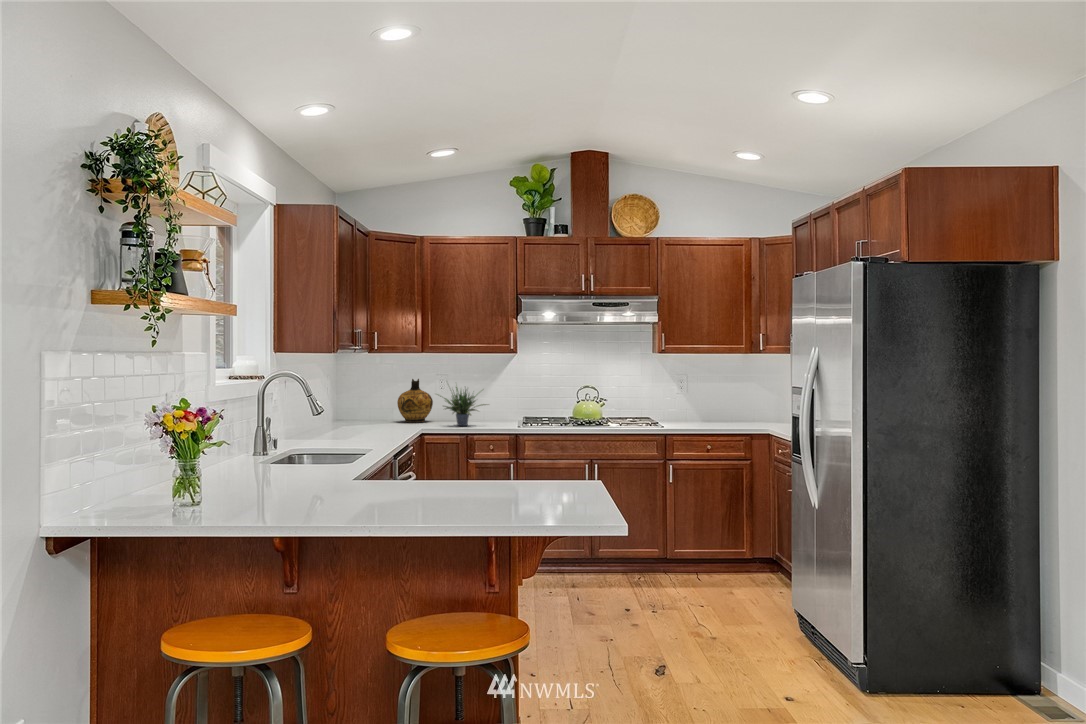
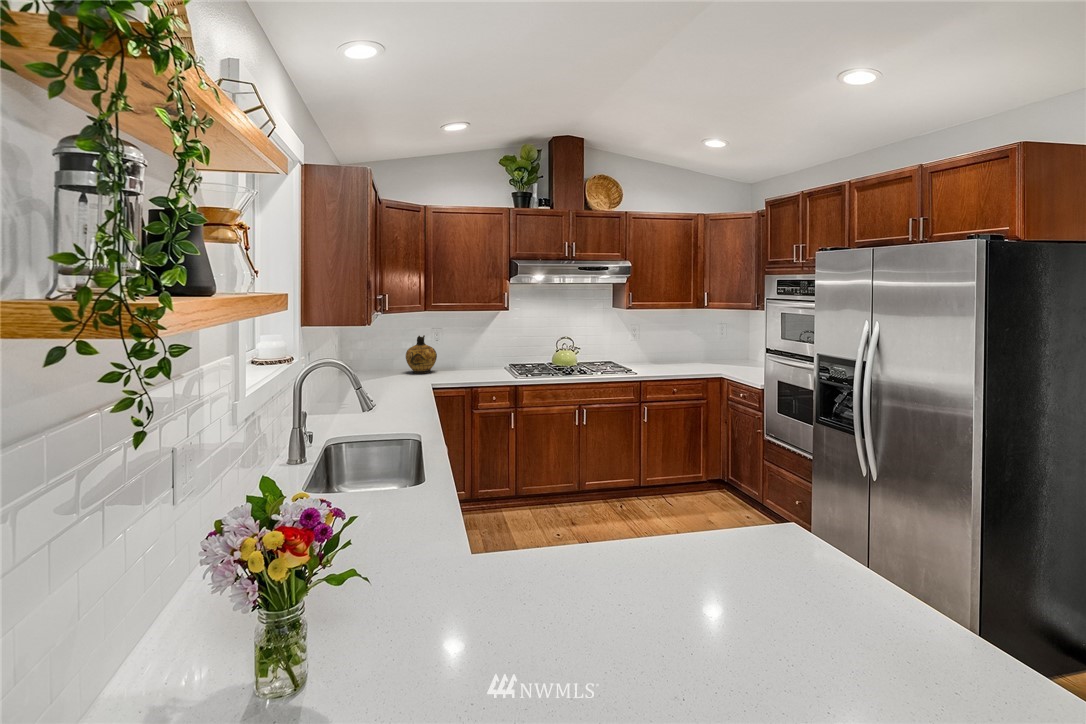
potted plant: present [437,387,488,426] -> none [444,335,493,377]

